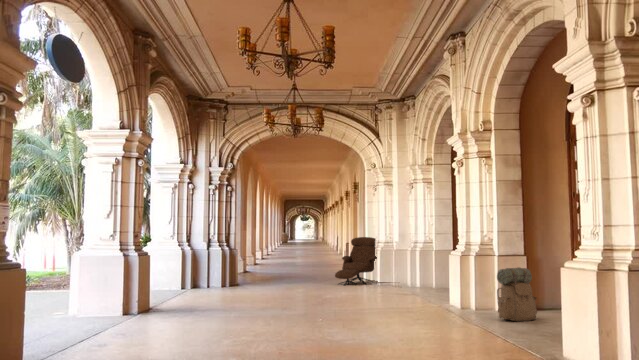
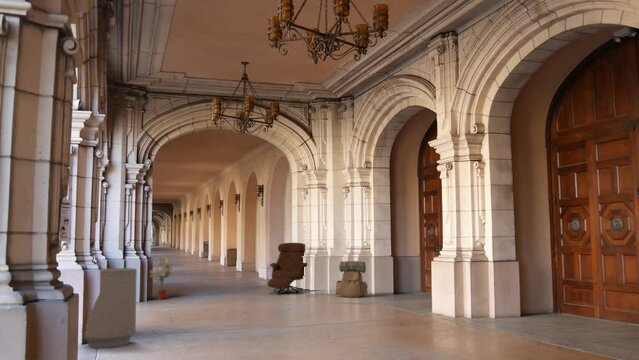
potted tree: none [228,247,251,286] -> present [150,257,172,299]
trash can: none [128,256,170,319] -> present [85,268,137,348]
backpack: present [497,267,537,321] -> present [335,261,368,298]

